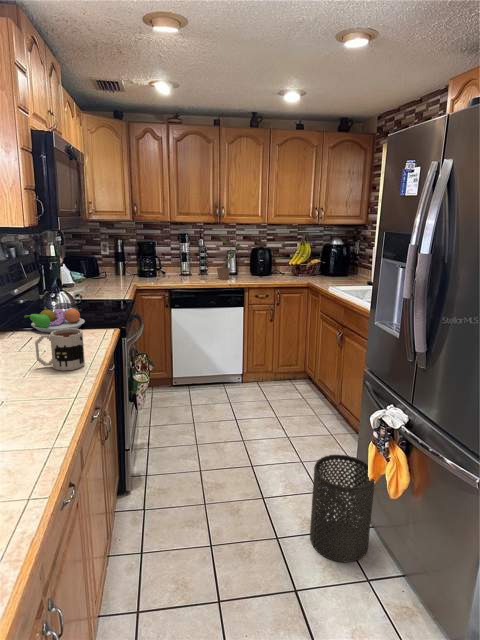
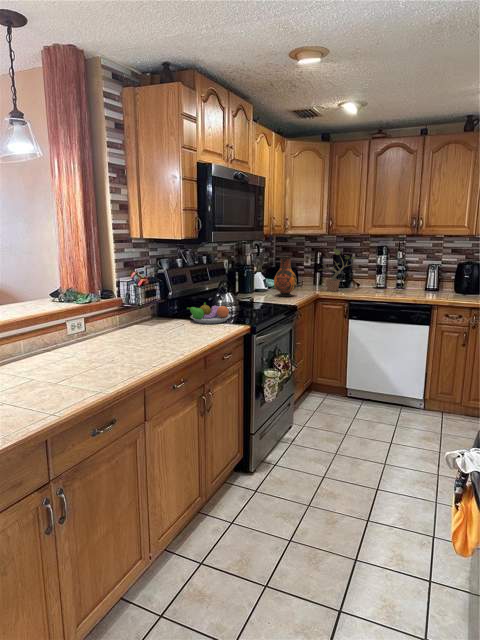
potted plant: present [216,237,242,279] -> present [325,248,356,291]
vase: none [91,245,118,291] -> present [274,256,297,297]
mug: present [35,329,85,371] -> none [160,317,193,349]
trash can: present [310,455,375,562] -> none [388,490,466,617]

